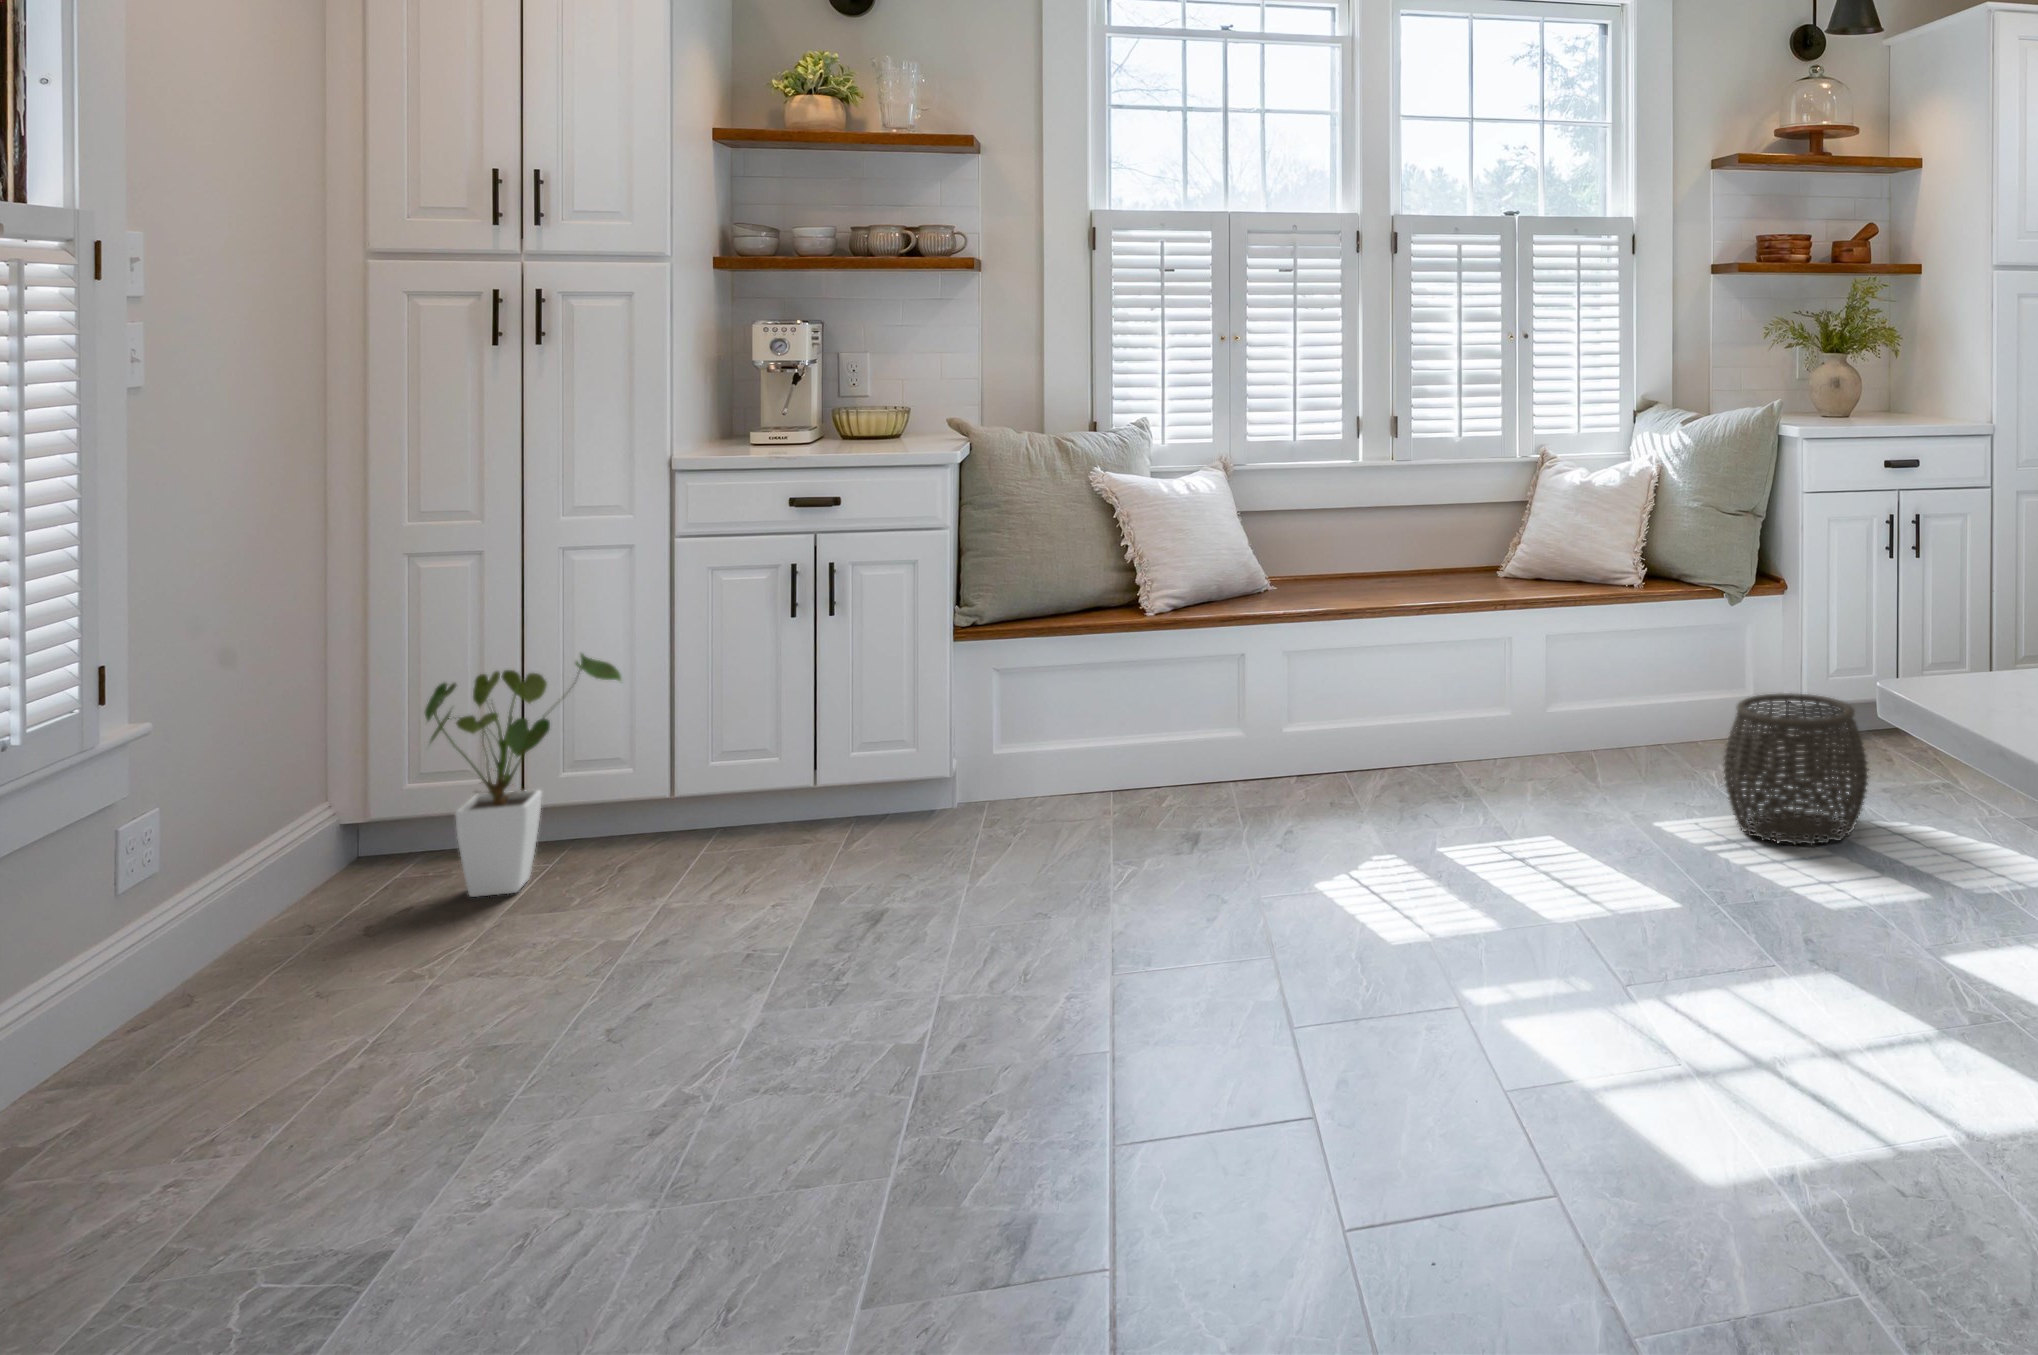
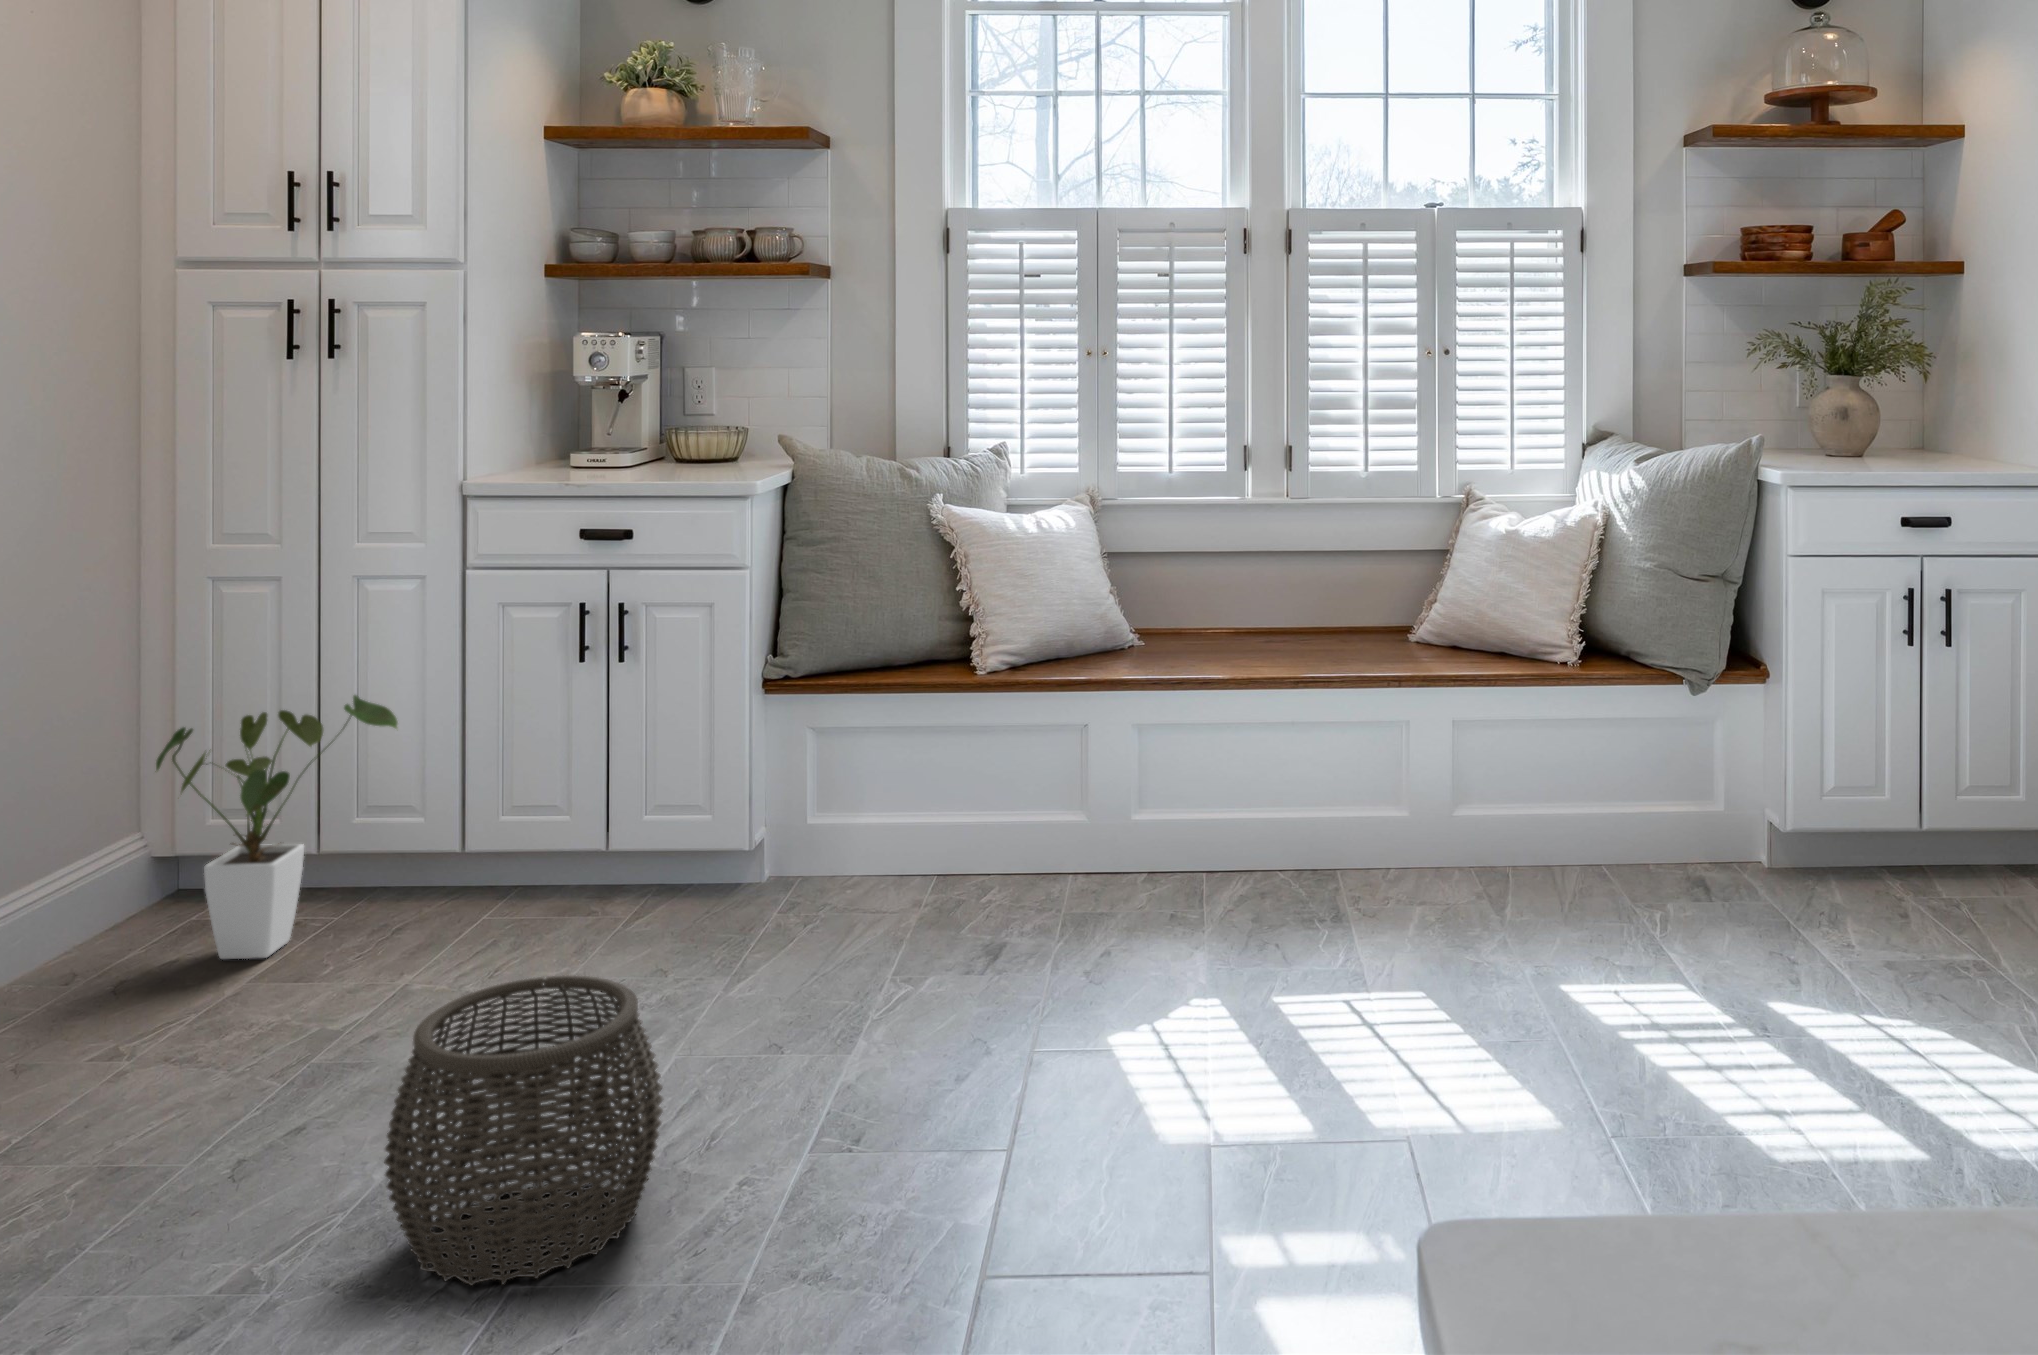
woven basket: present [1723,693,1868,845] -> present [384,975,663,1285]

